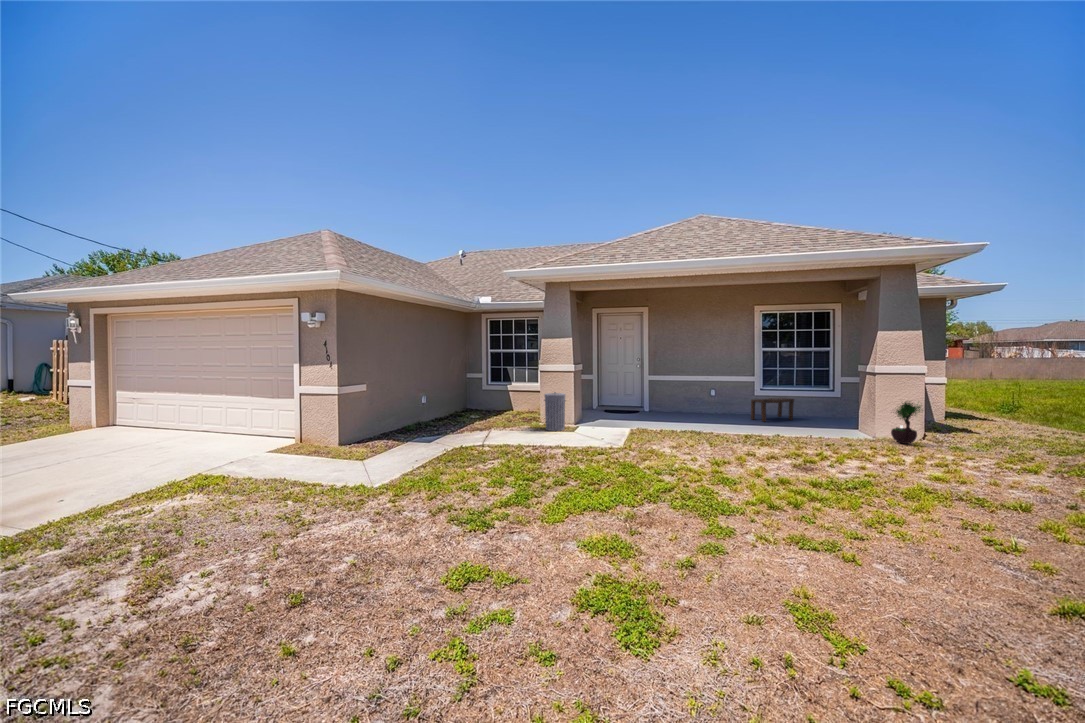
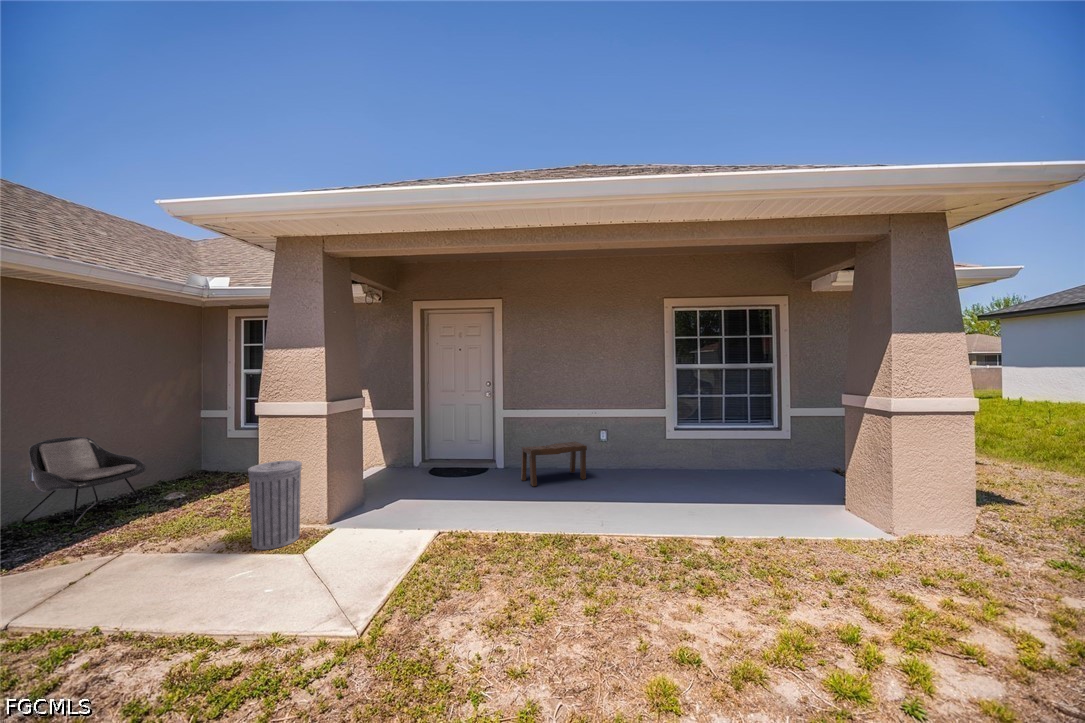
lounge chair: none [429,382,469,422] -> present [22,437,146,526]
bench: present [751,397,794,422] -> present [521,441,587,486]
potted tree: present [891,402,921,444] -> none [918,462,992,552]

